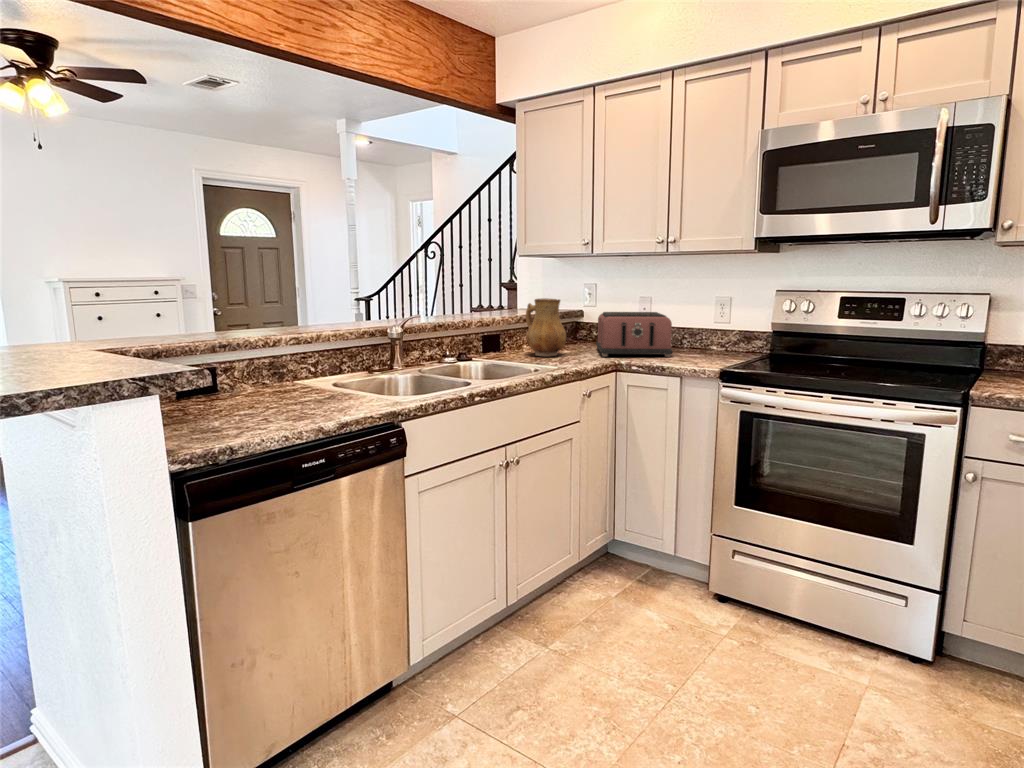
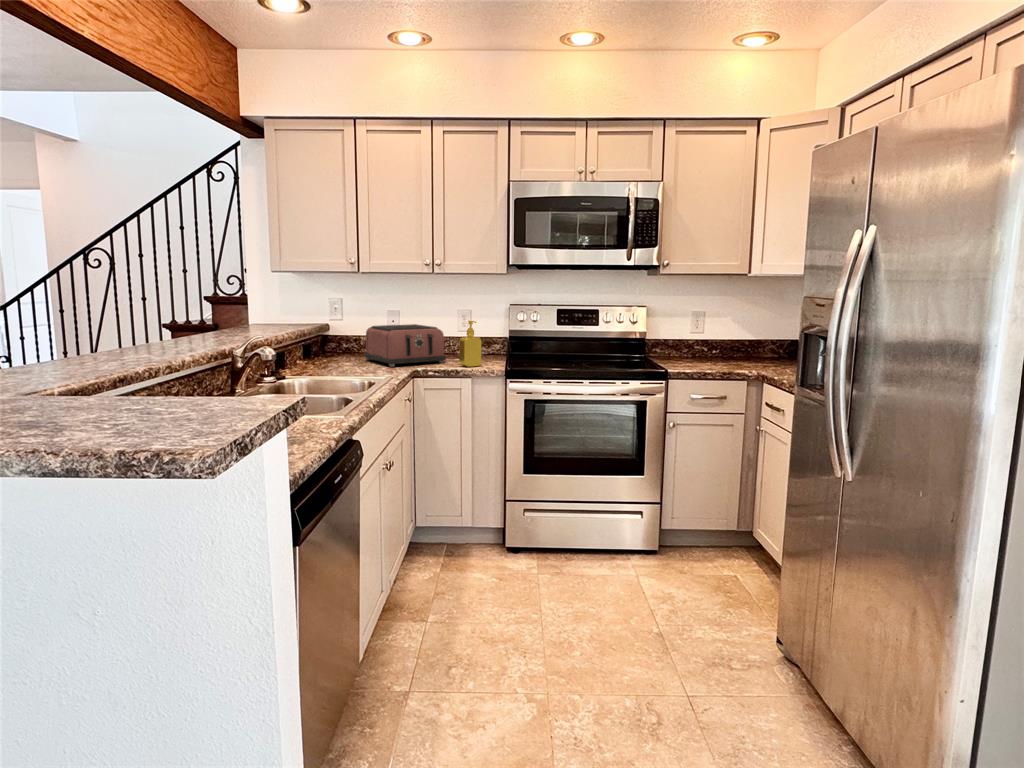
ceramic pitcher: present [526,298,566,356] -> none [309,315,355,371]
soap dispenser: none [678,308,705,364] -> present [459,321,481,367]

